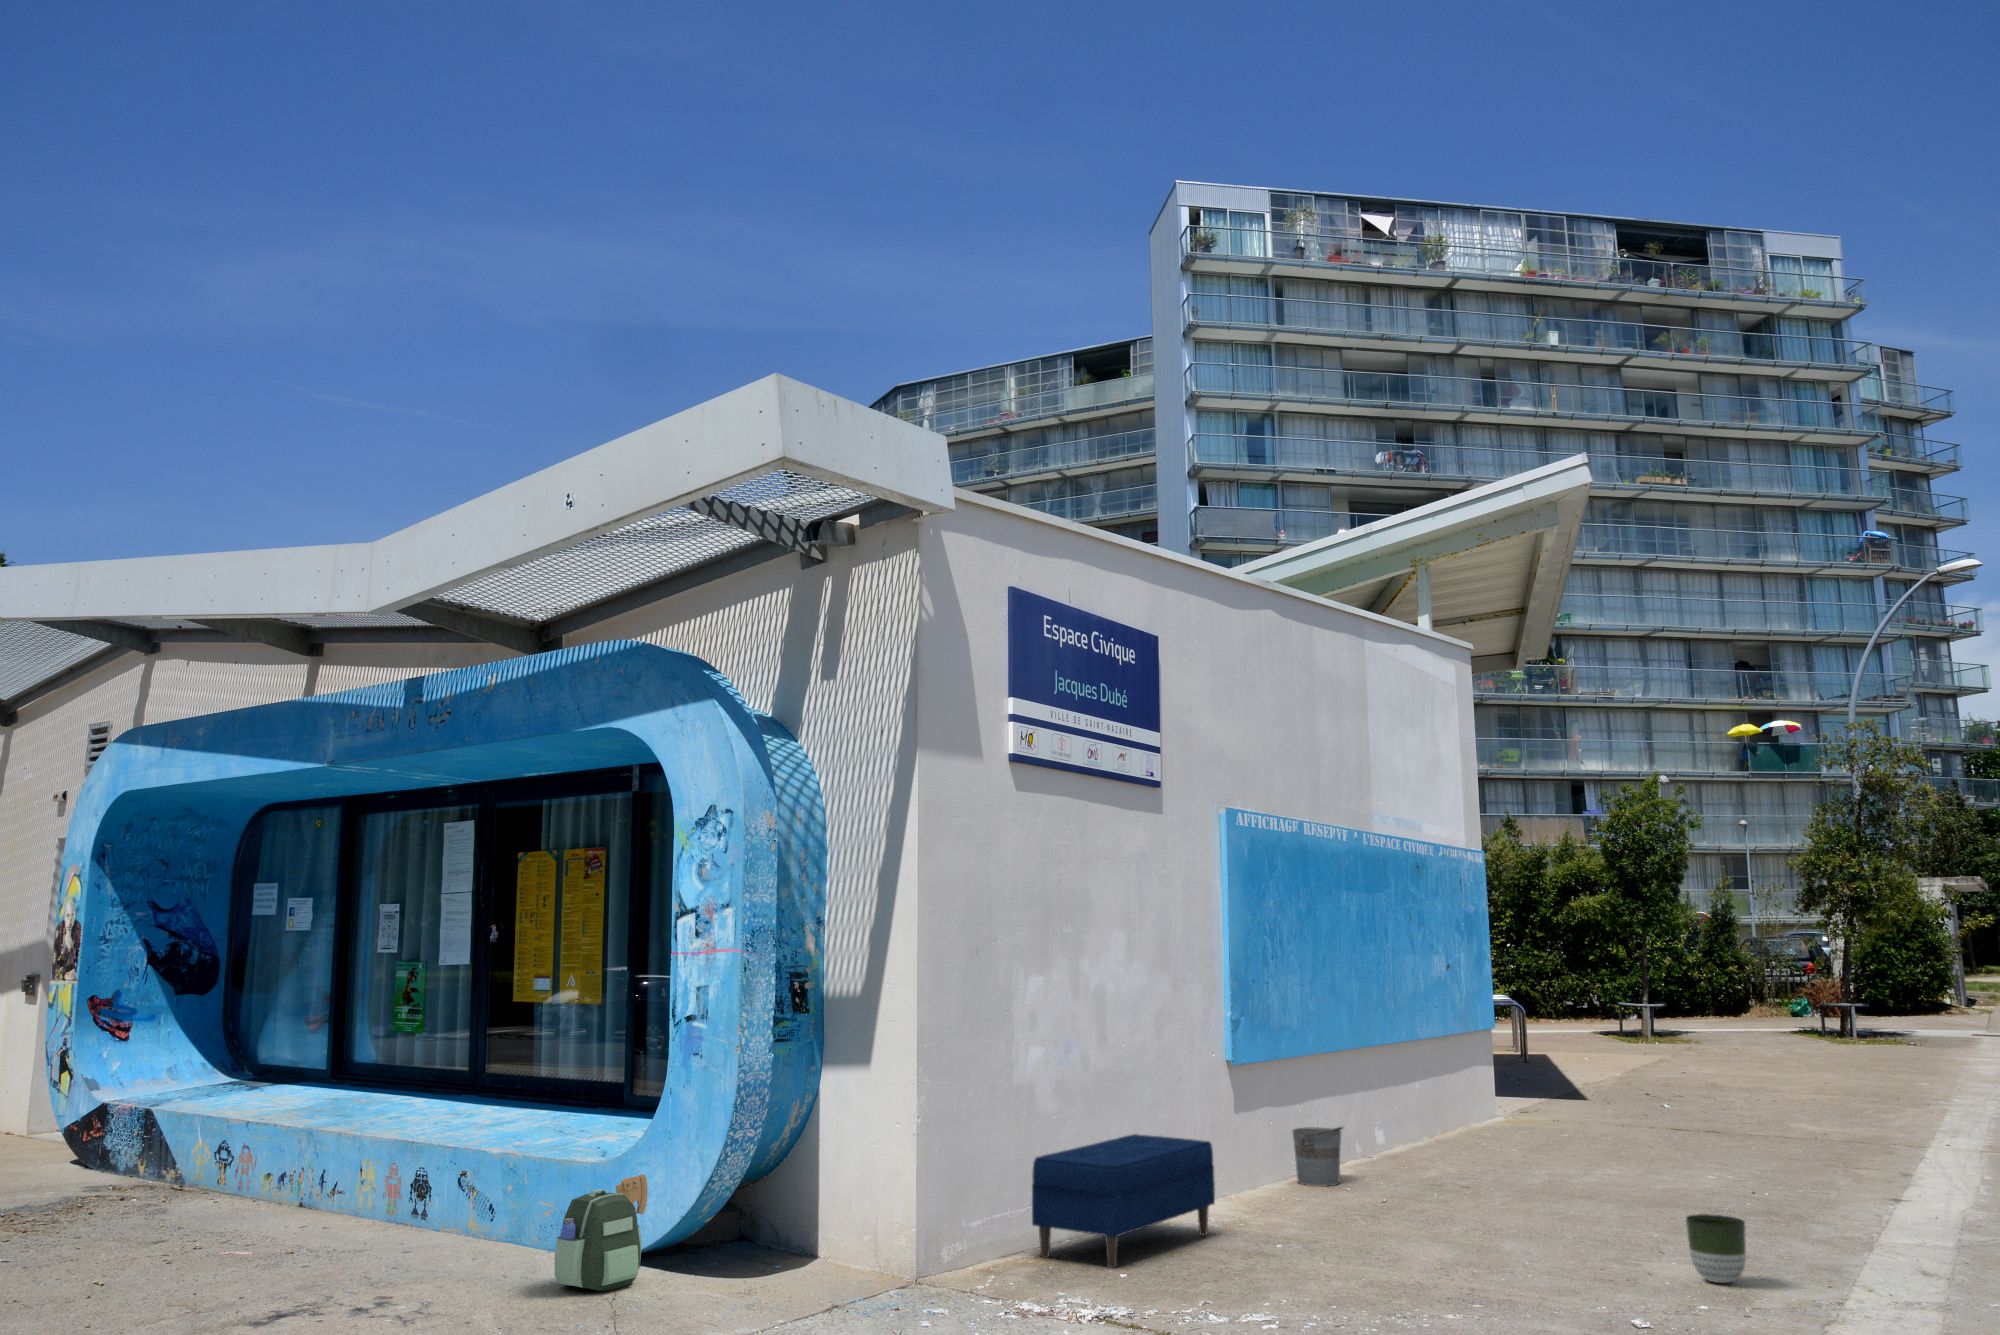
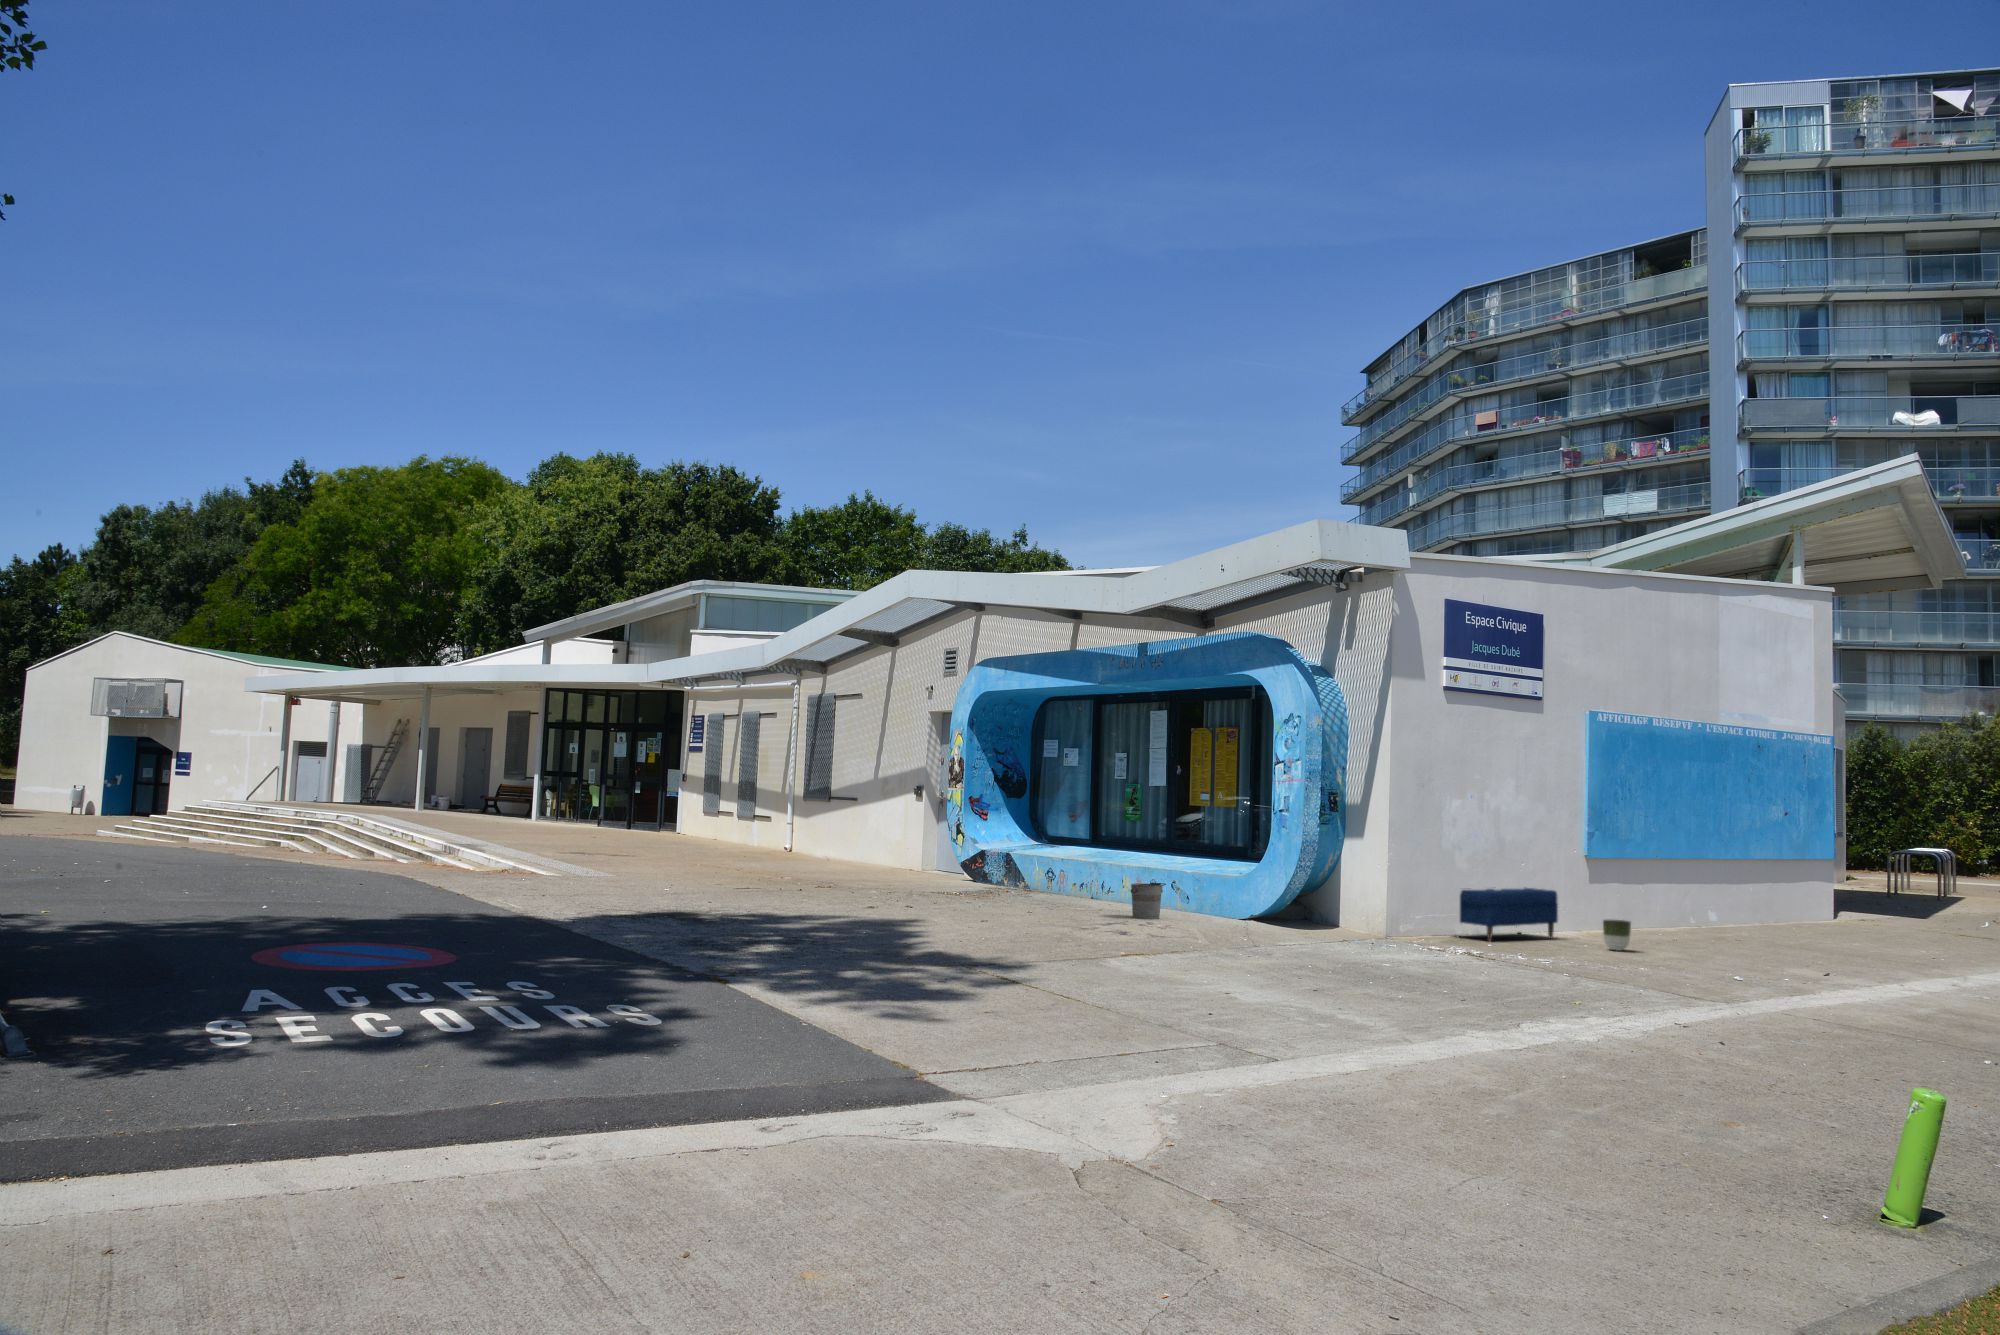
bucket: present [1293,1127,1342,1186] -> present [1131,883,1166,919]
backpack: present [555,1174,648,1291] -> none [1224,879,1263,925]
planter: present [1686,1214,1746,1283] -> present [1603,920,1631,951]

